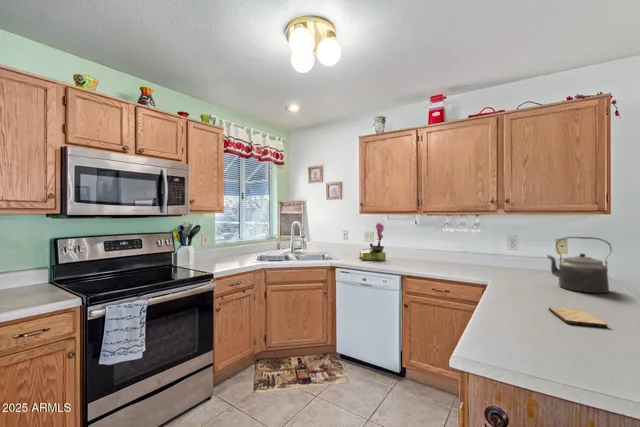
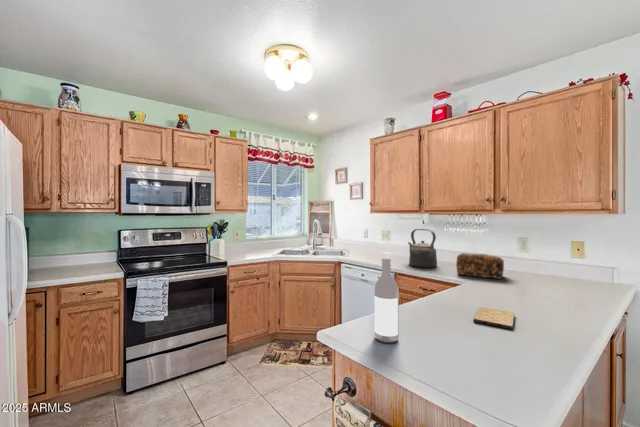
flower arrangement: present [360,223,386,260] -> none [370,221,397,258]
kettle: present [547,237,612,293] -> present [408,229,437,268]
bread loaf: none [465,252,512,275] -> present [456,253,504,278]
wine bottle: none [515,258,547,360] -> present [374,252,399,343]

